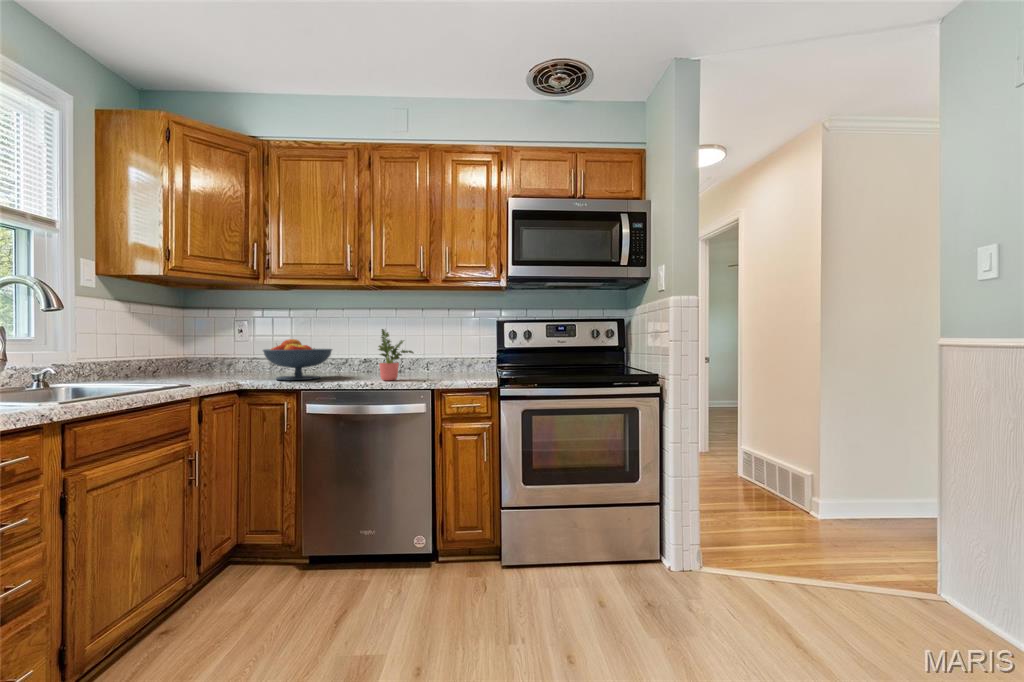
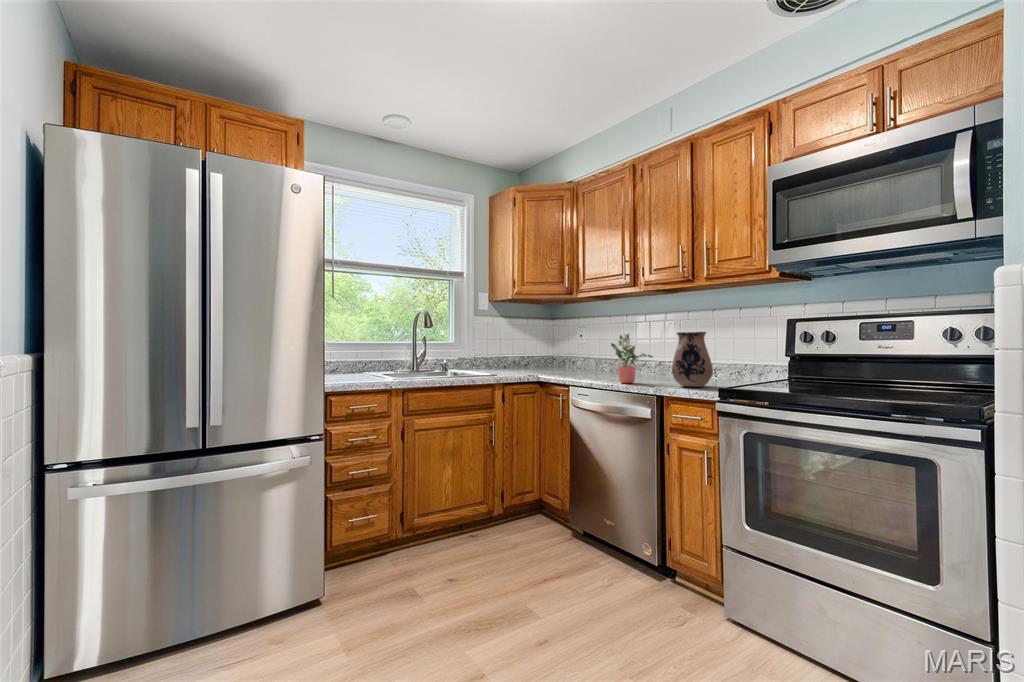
ceramic pitcher: none [442,328,477,379] -> present [672,332,713,387]
fruit bowl: present [263,339,332,380] -> none [552,343,606,378]

